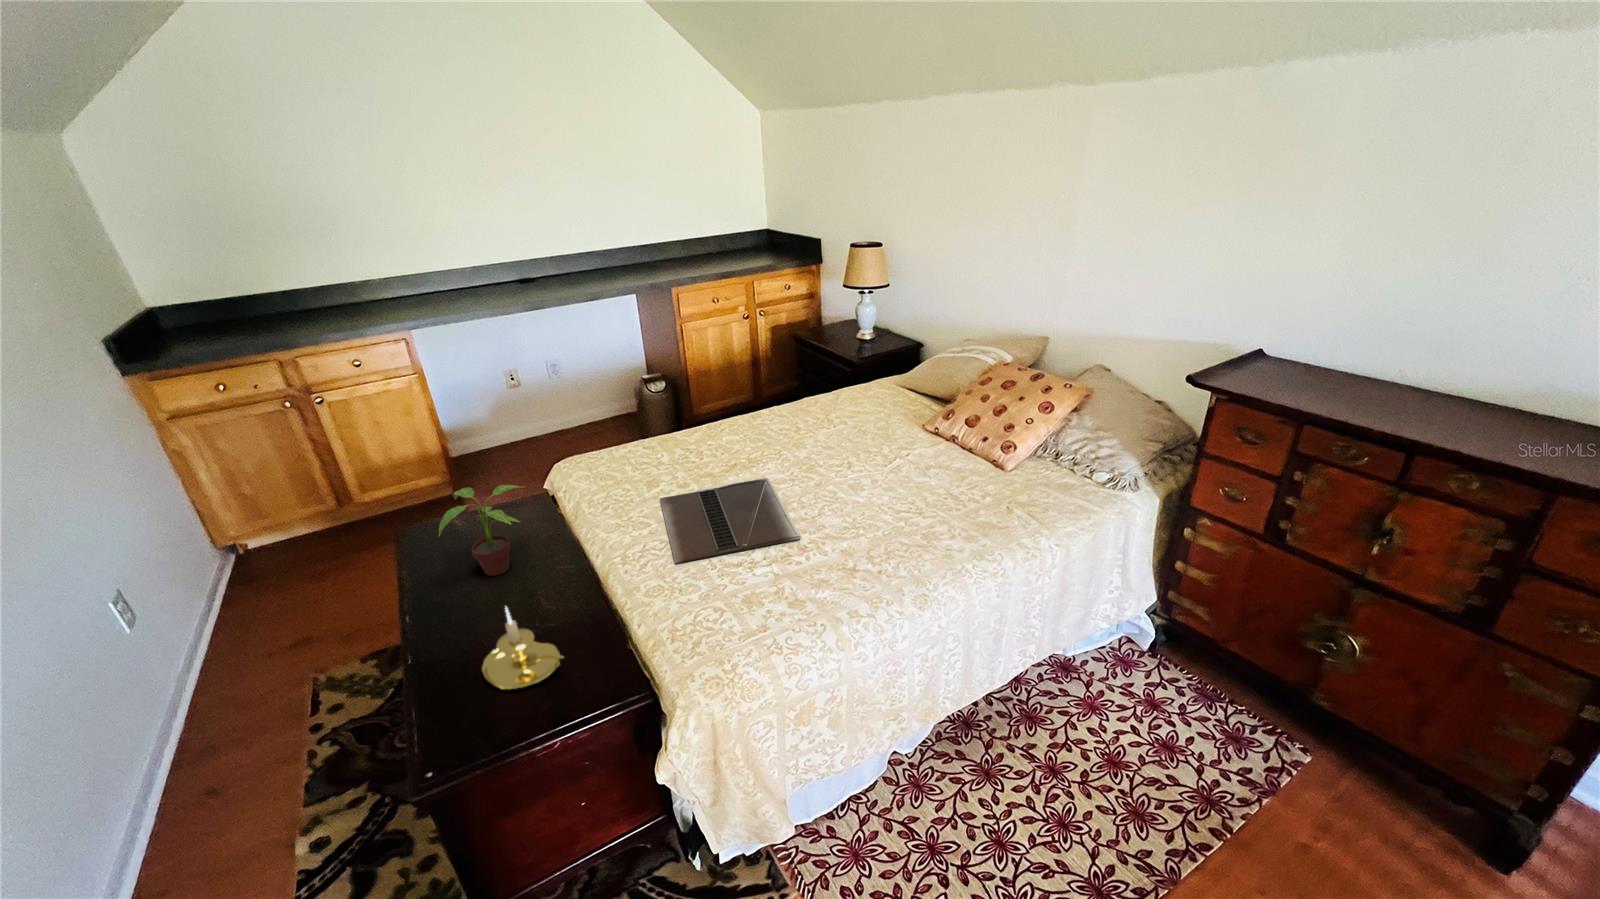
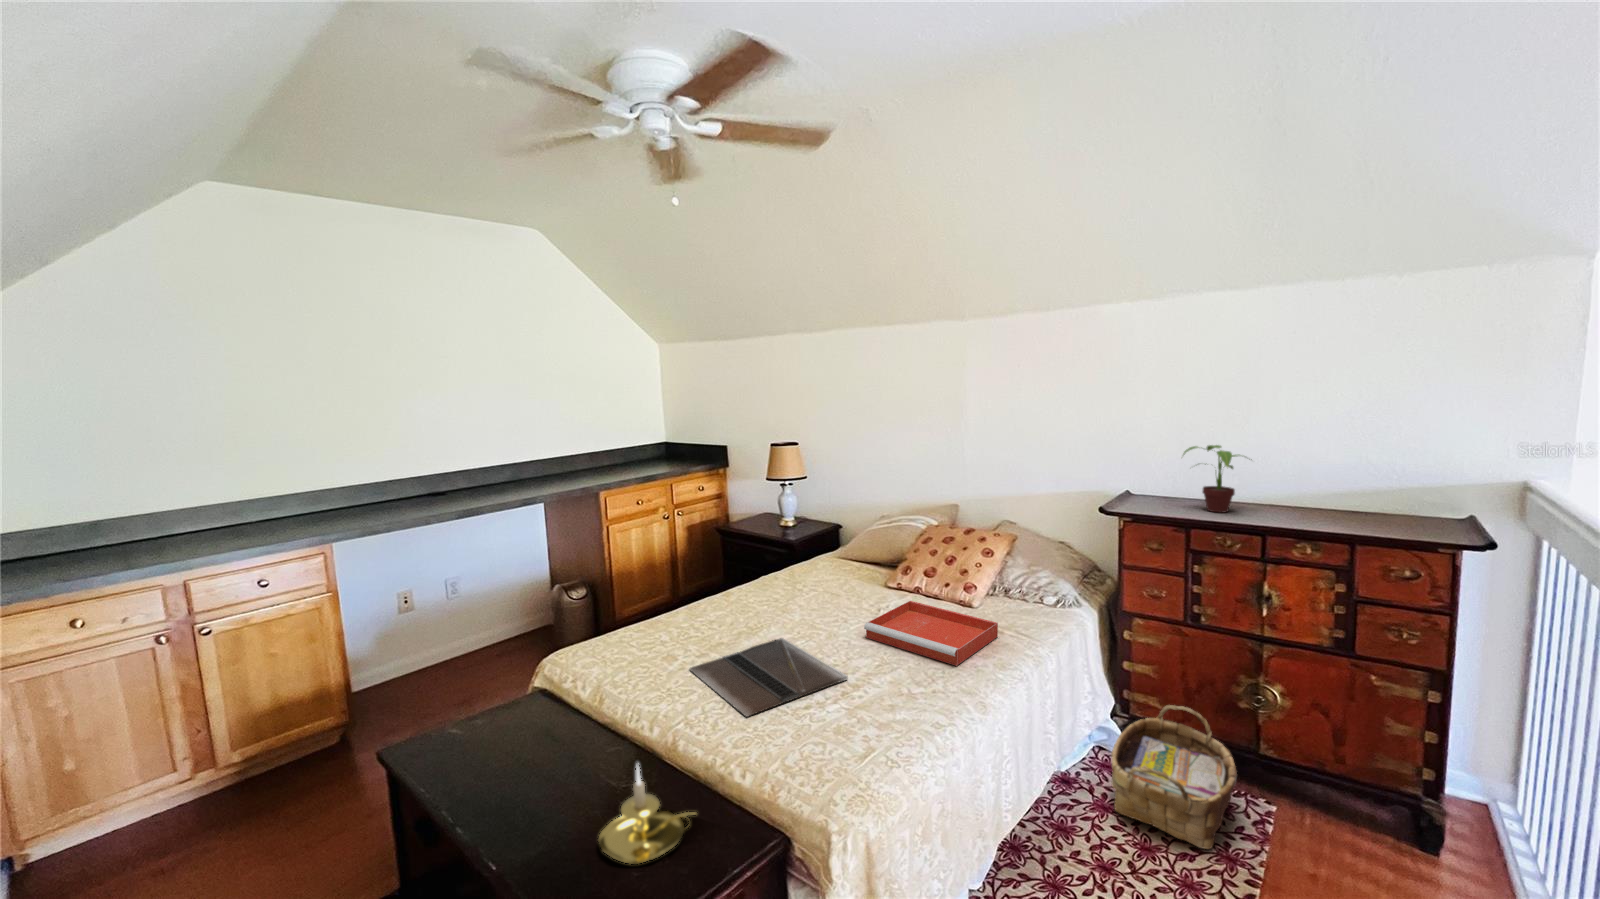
tray: none [853,455,1004,544] -> present [864,601,998,666]
potted plant: present [439,485,524,576] -> present [1183,445,1252,512]
woven basket: none [1103,621,1266,783] -> present [1111,705,1237,849]

